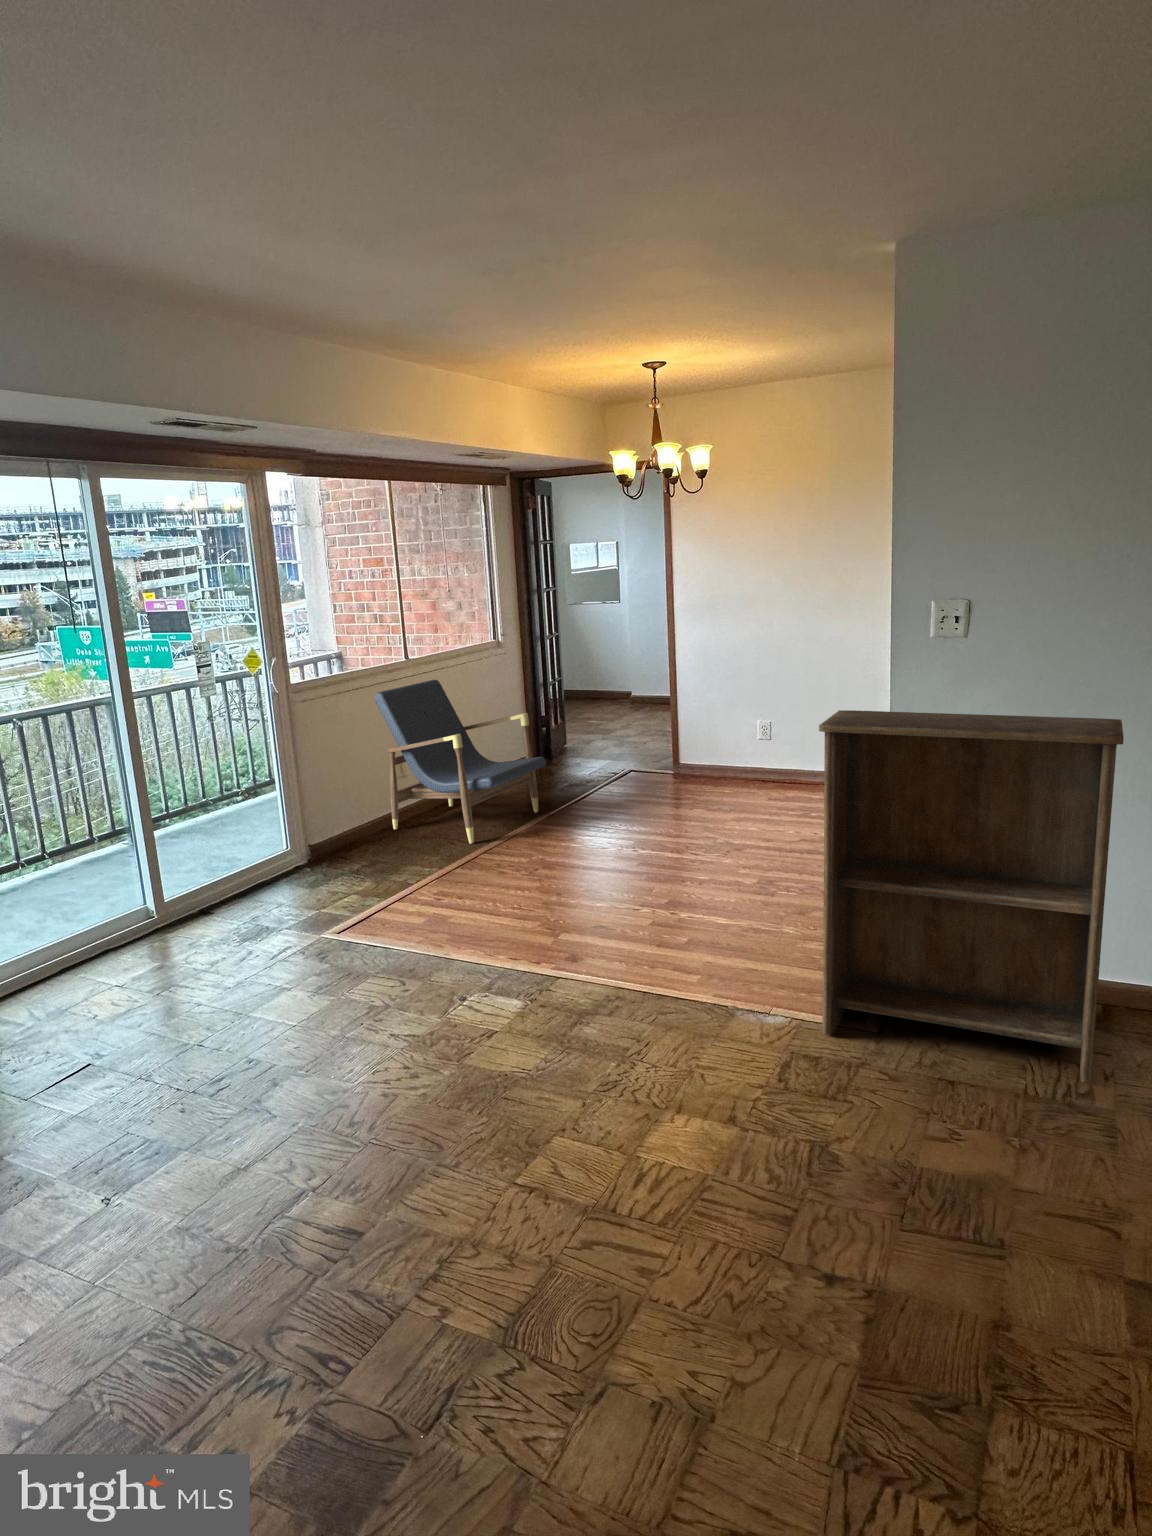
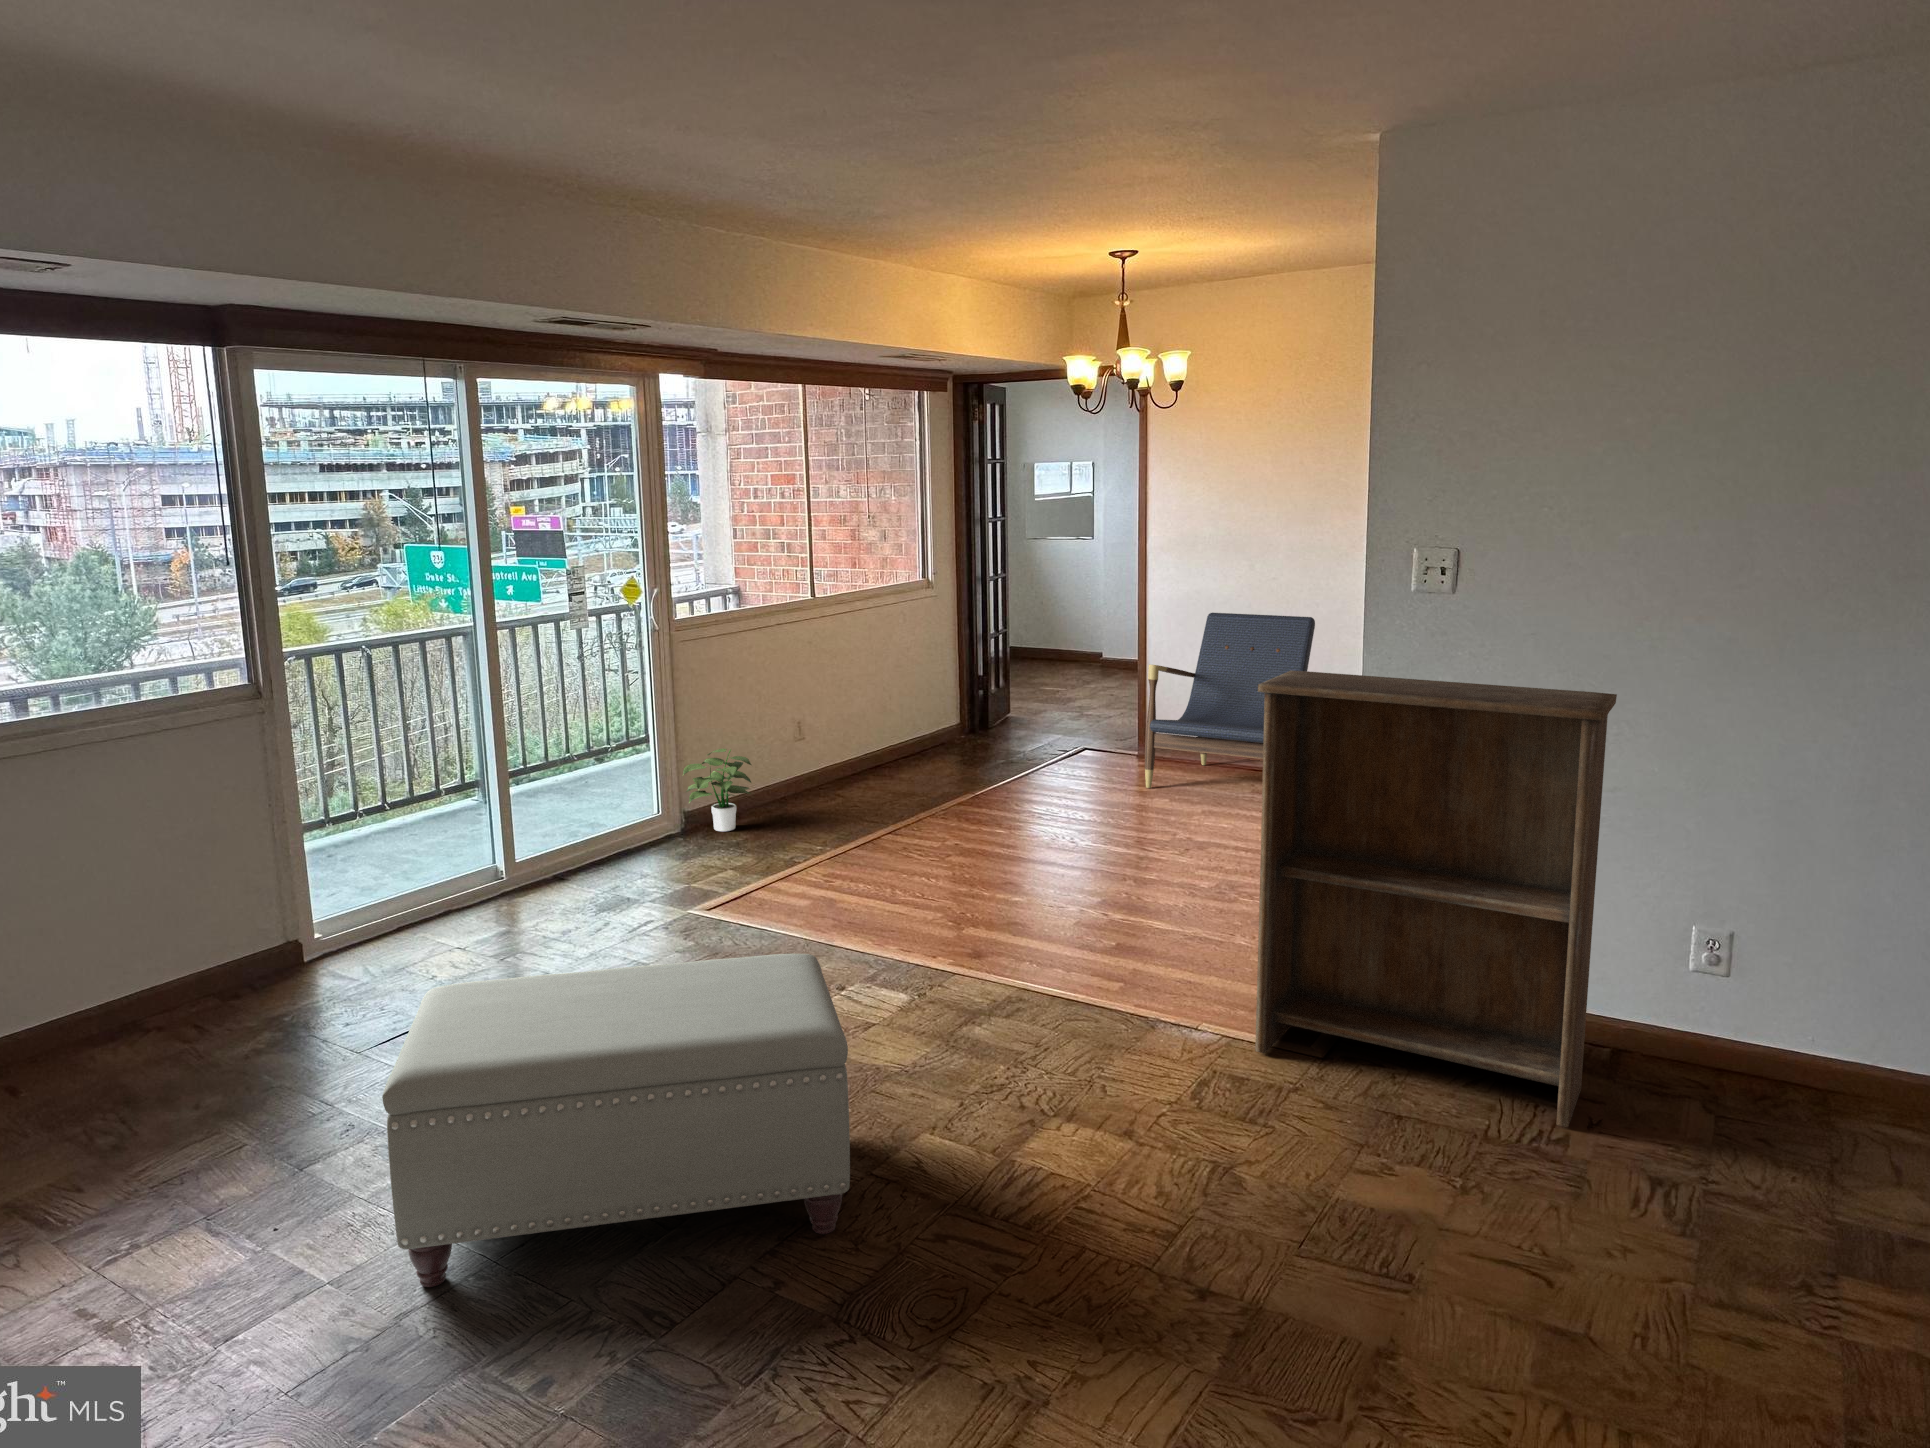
lounge chair: present [374,680,546,844] -> present [1145,613,1315,788]
potted plant: none [306,792,366,862] -> present [683,749,751,831]
ottoman: none [44,992,501,1352] -> present [382,954,850,1287]

